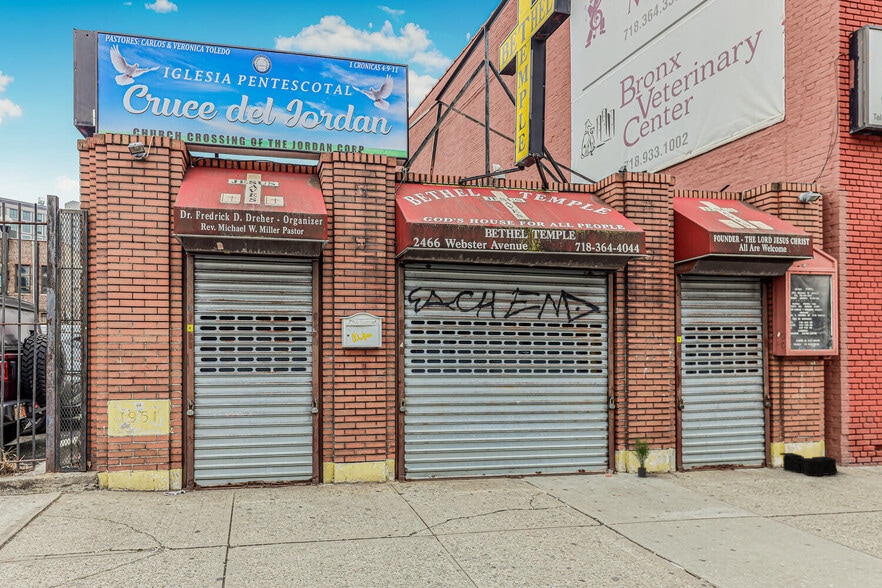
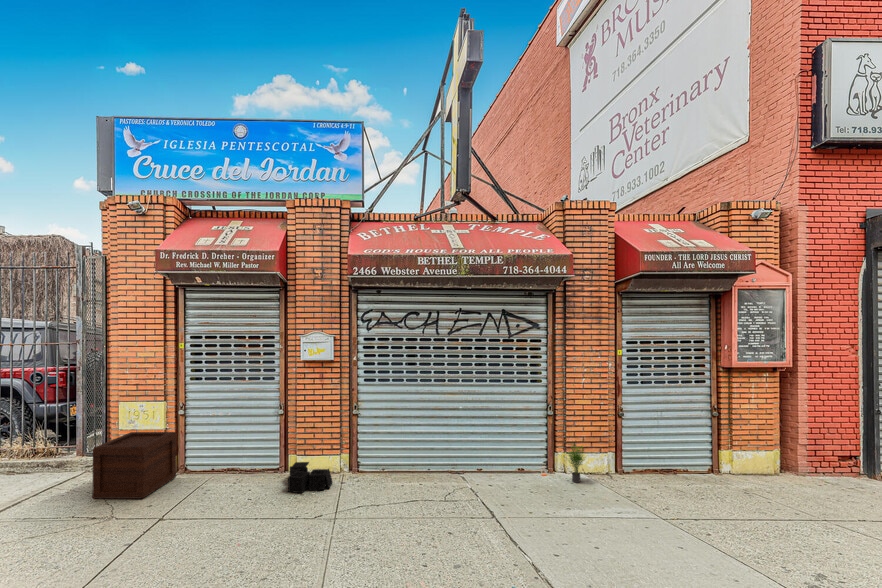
wooden crate: none [105,434,187,511] -> present [92,432,177,499]
storage bin: present [780,453,838,476] -> present [288,462,333,493]

